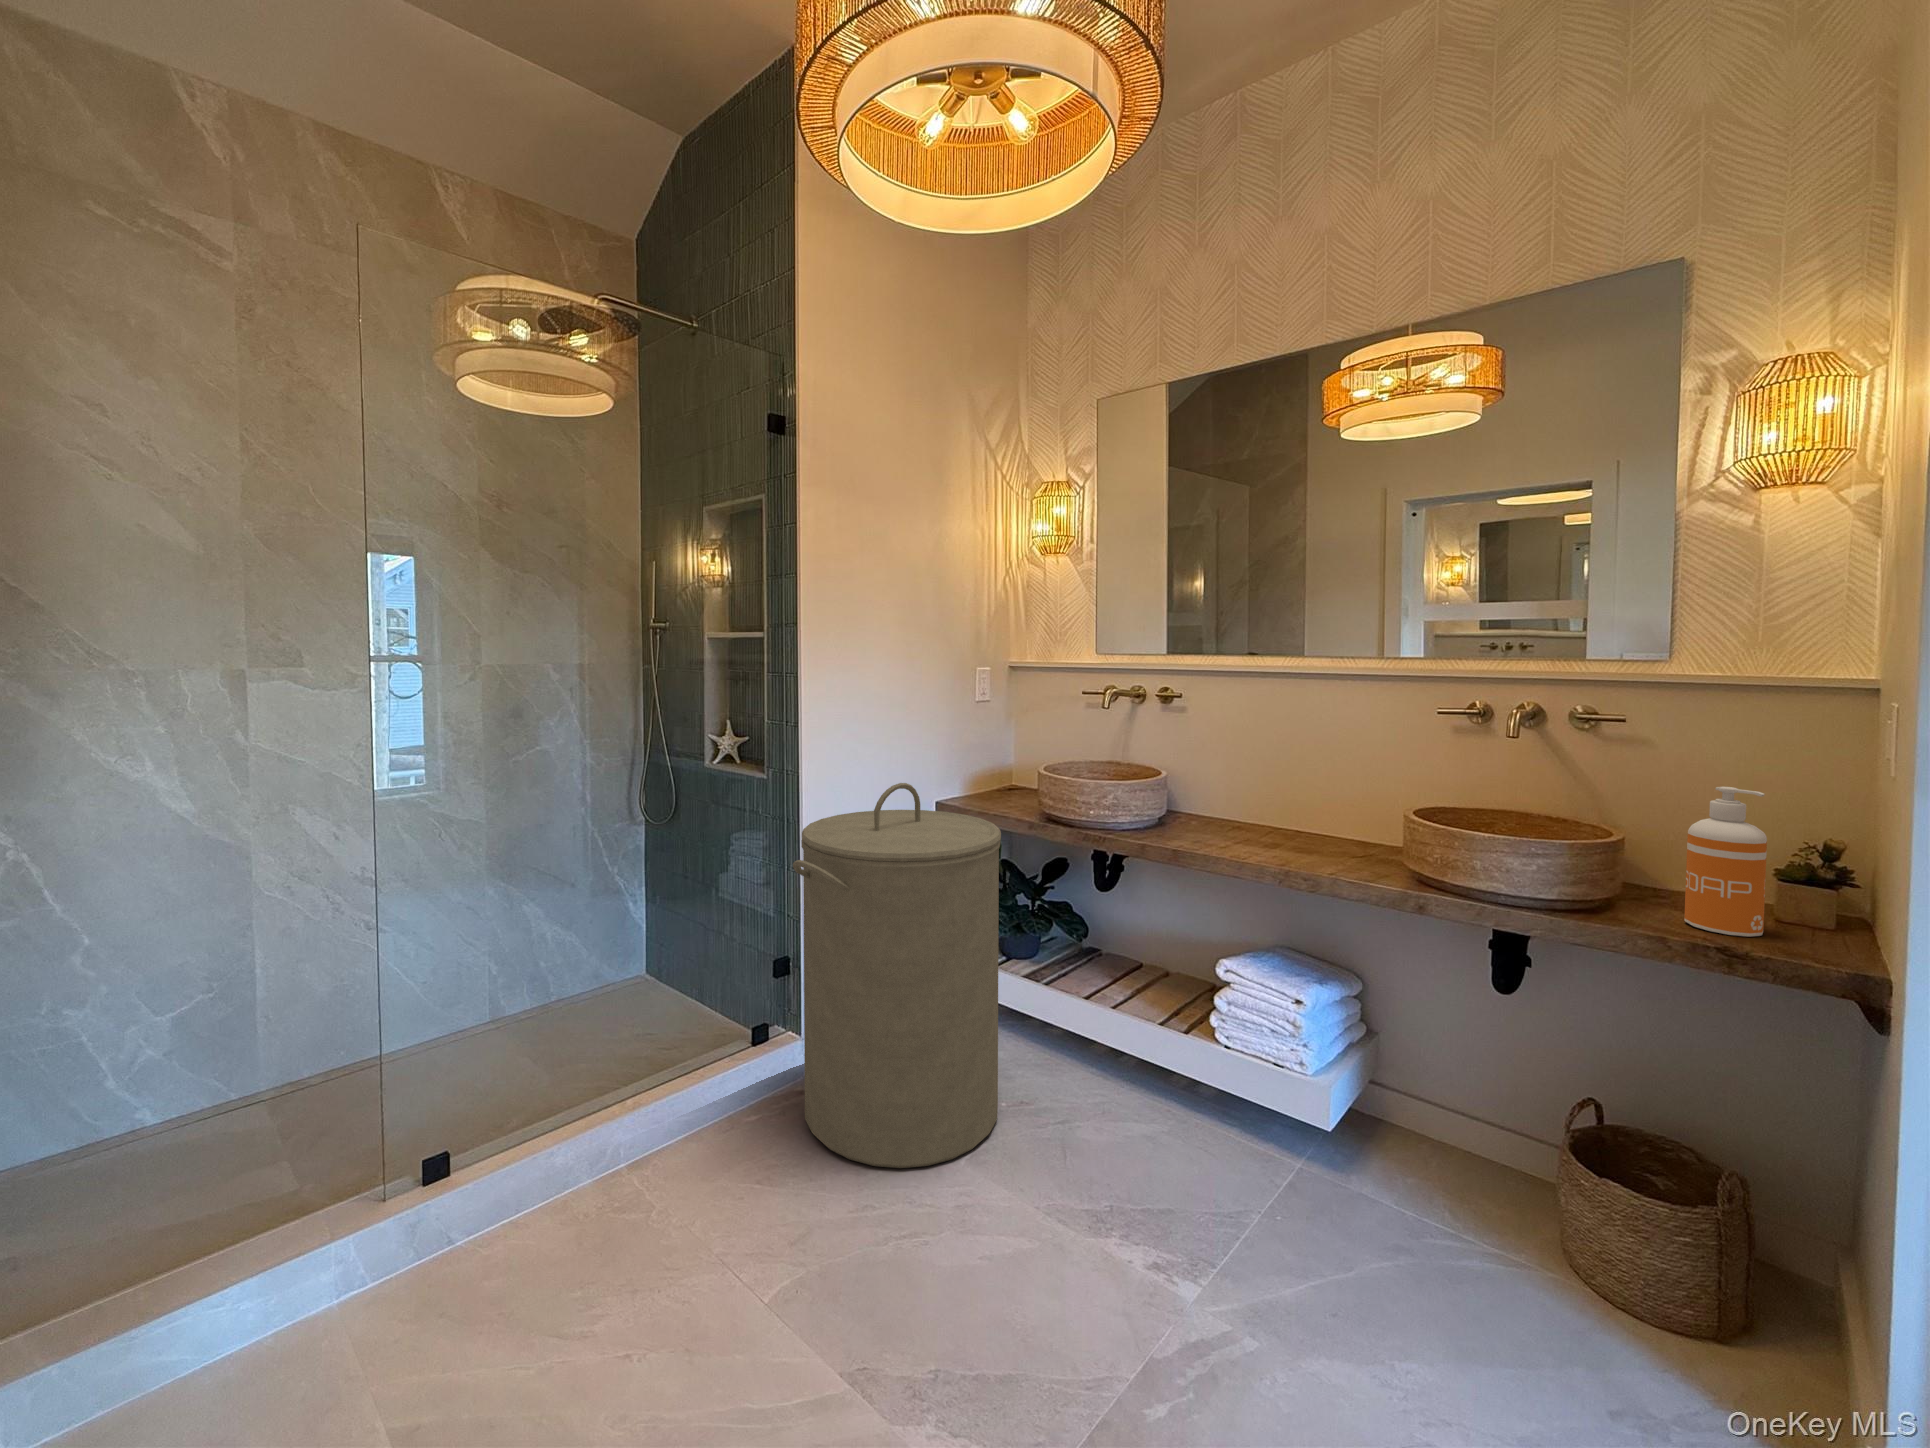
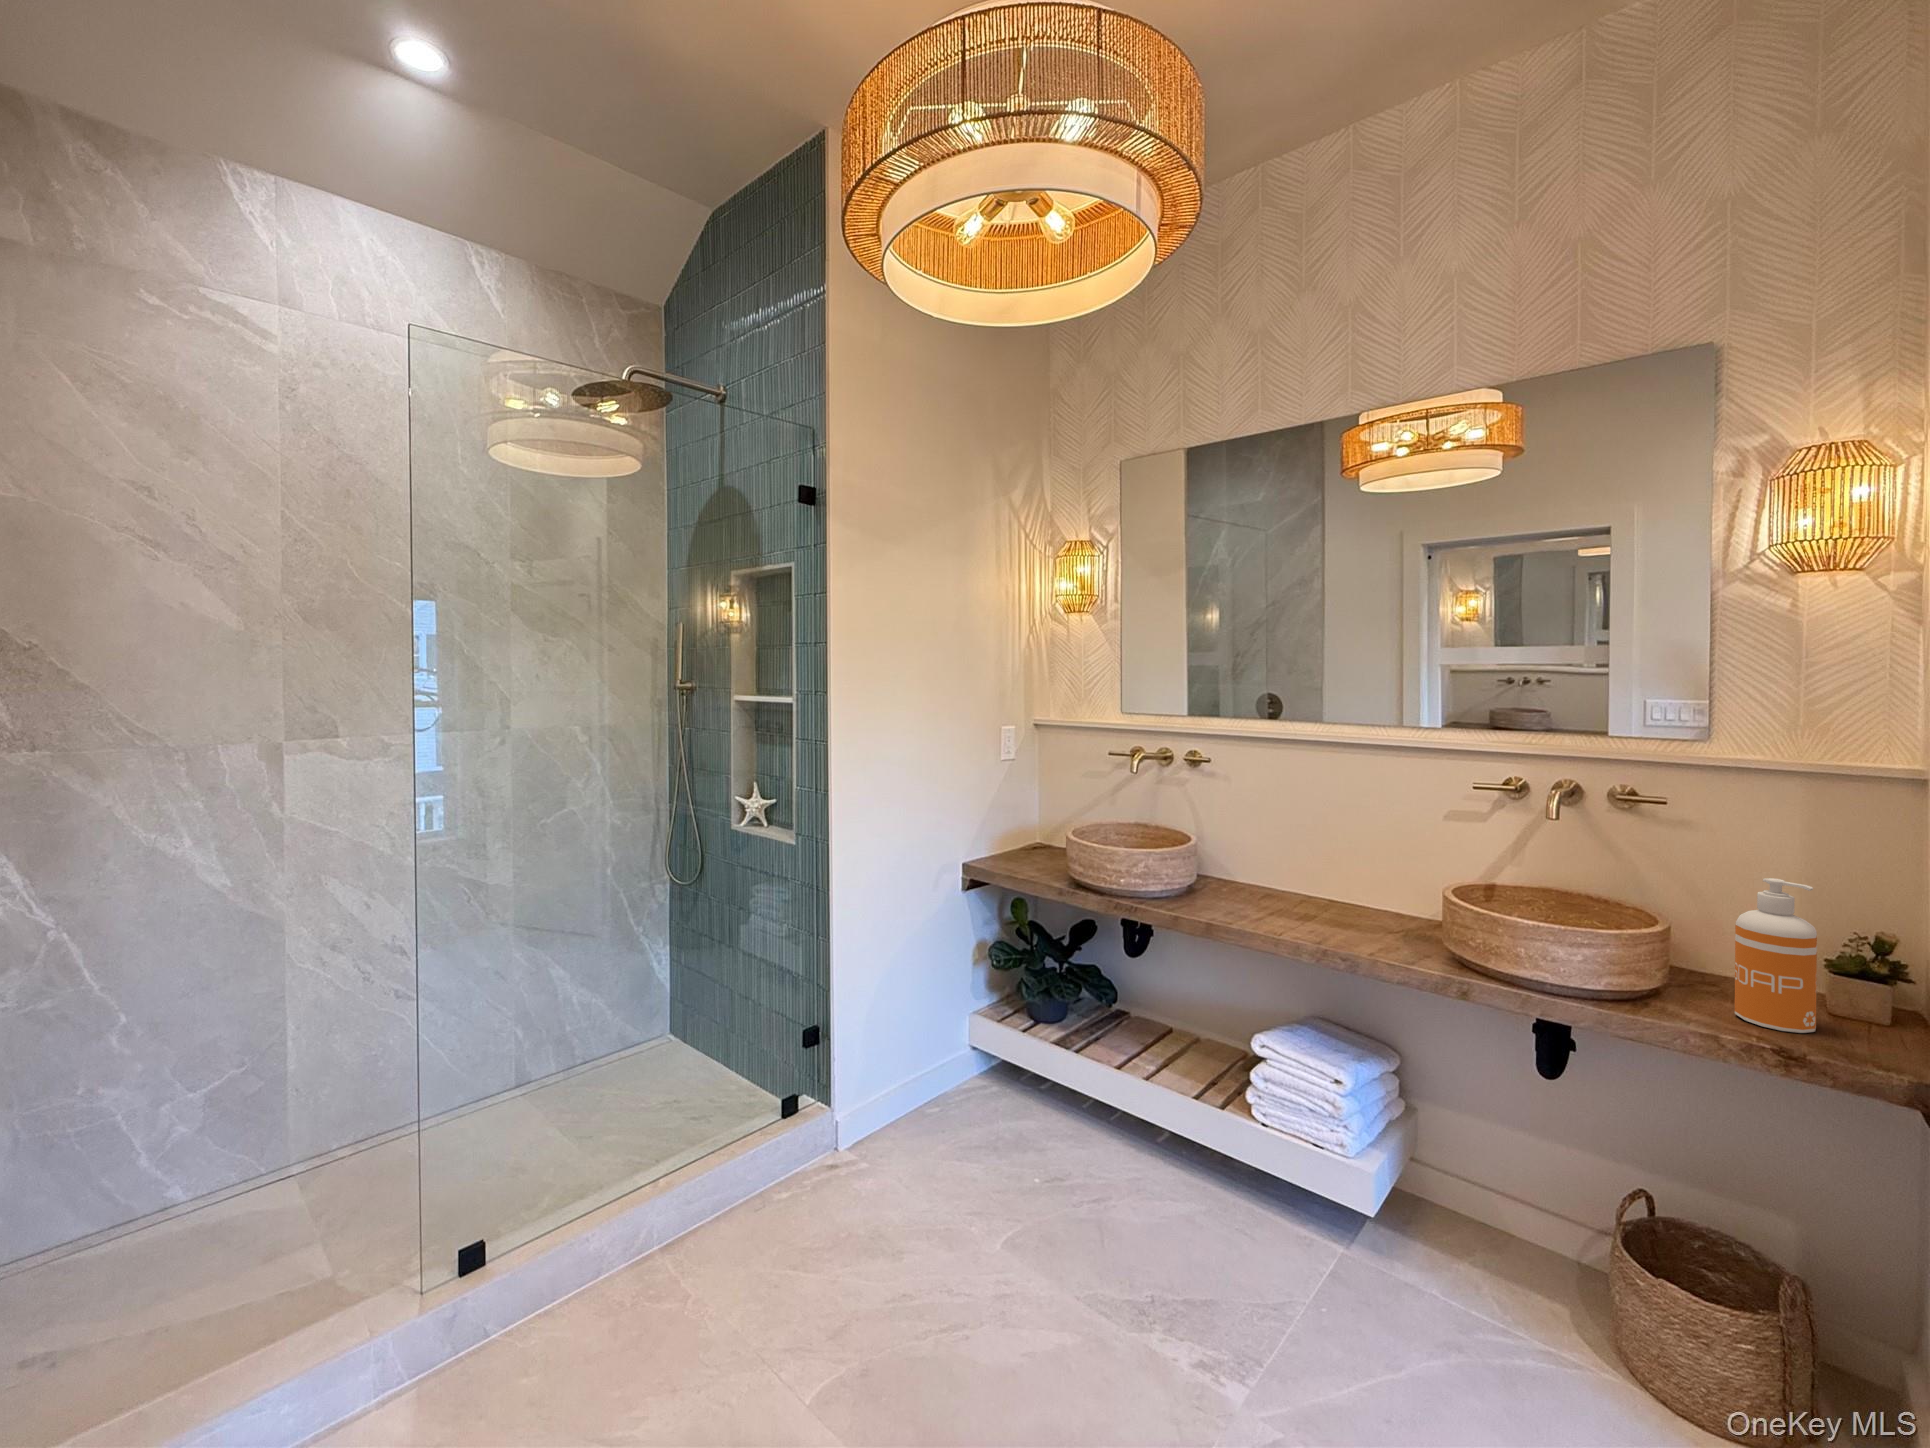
laundry hamper: present [793,783,1001,1168] -> none [825,853,1033,1252]

